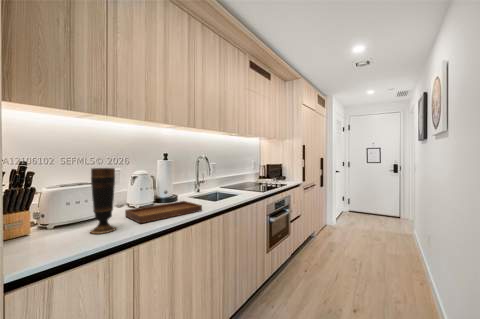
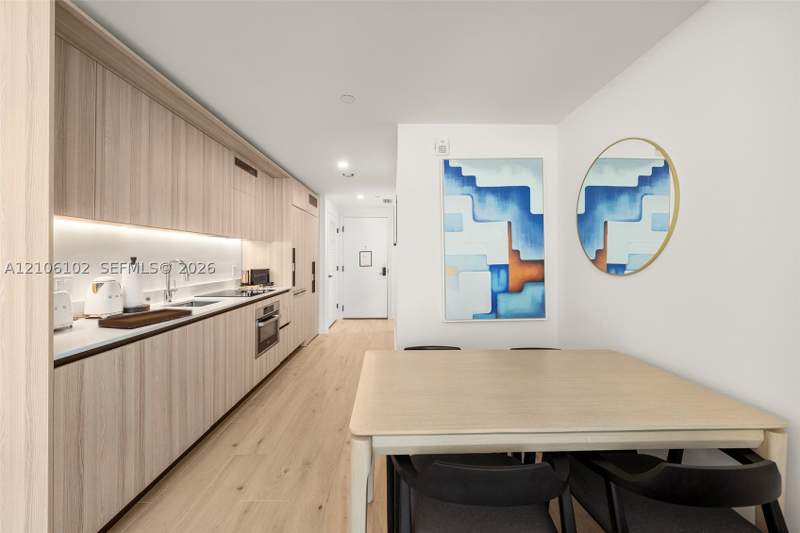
vase: present [90,168,116,234] -> none [71,274,105,340]

